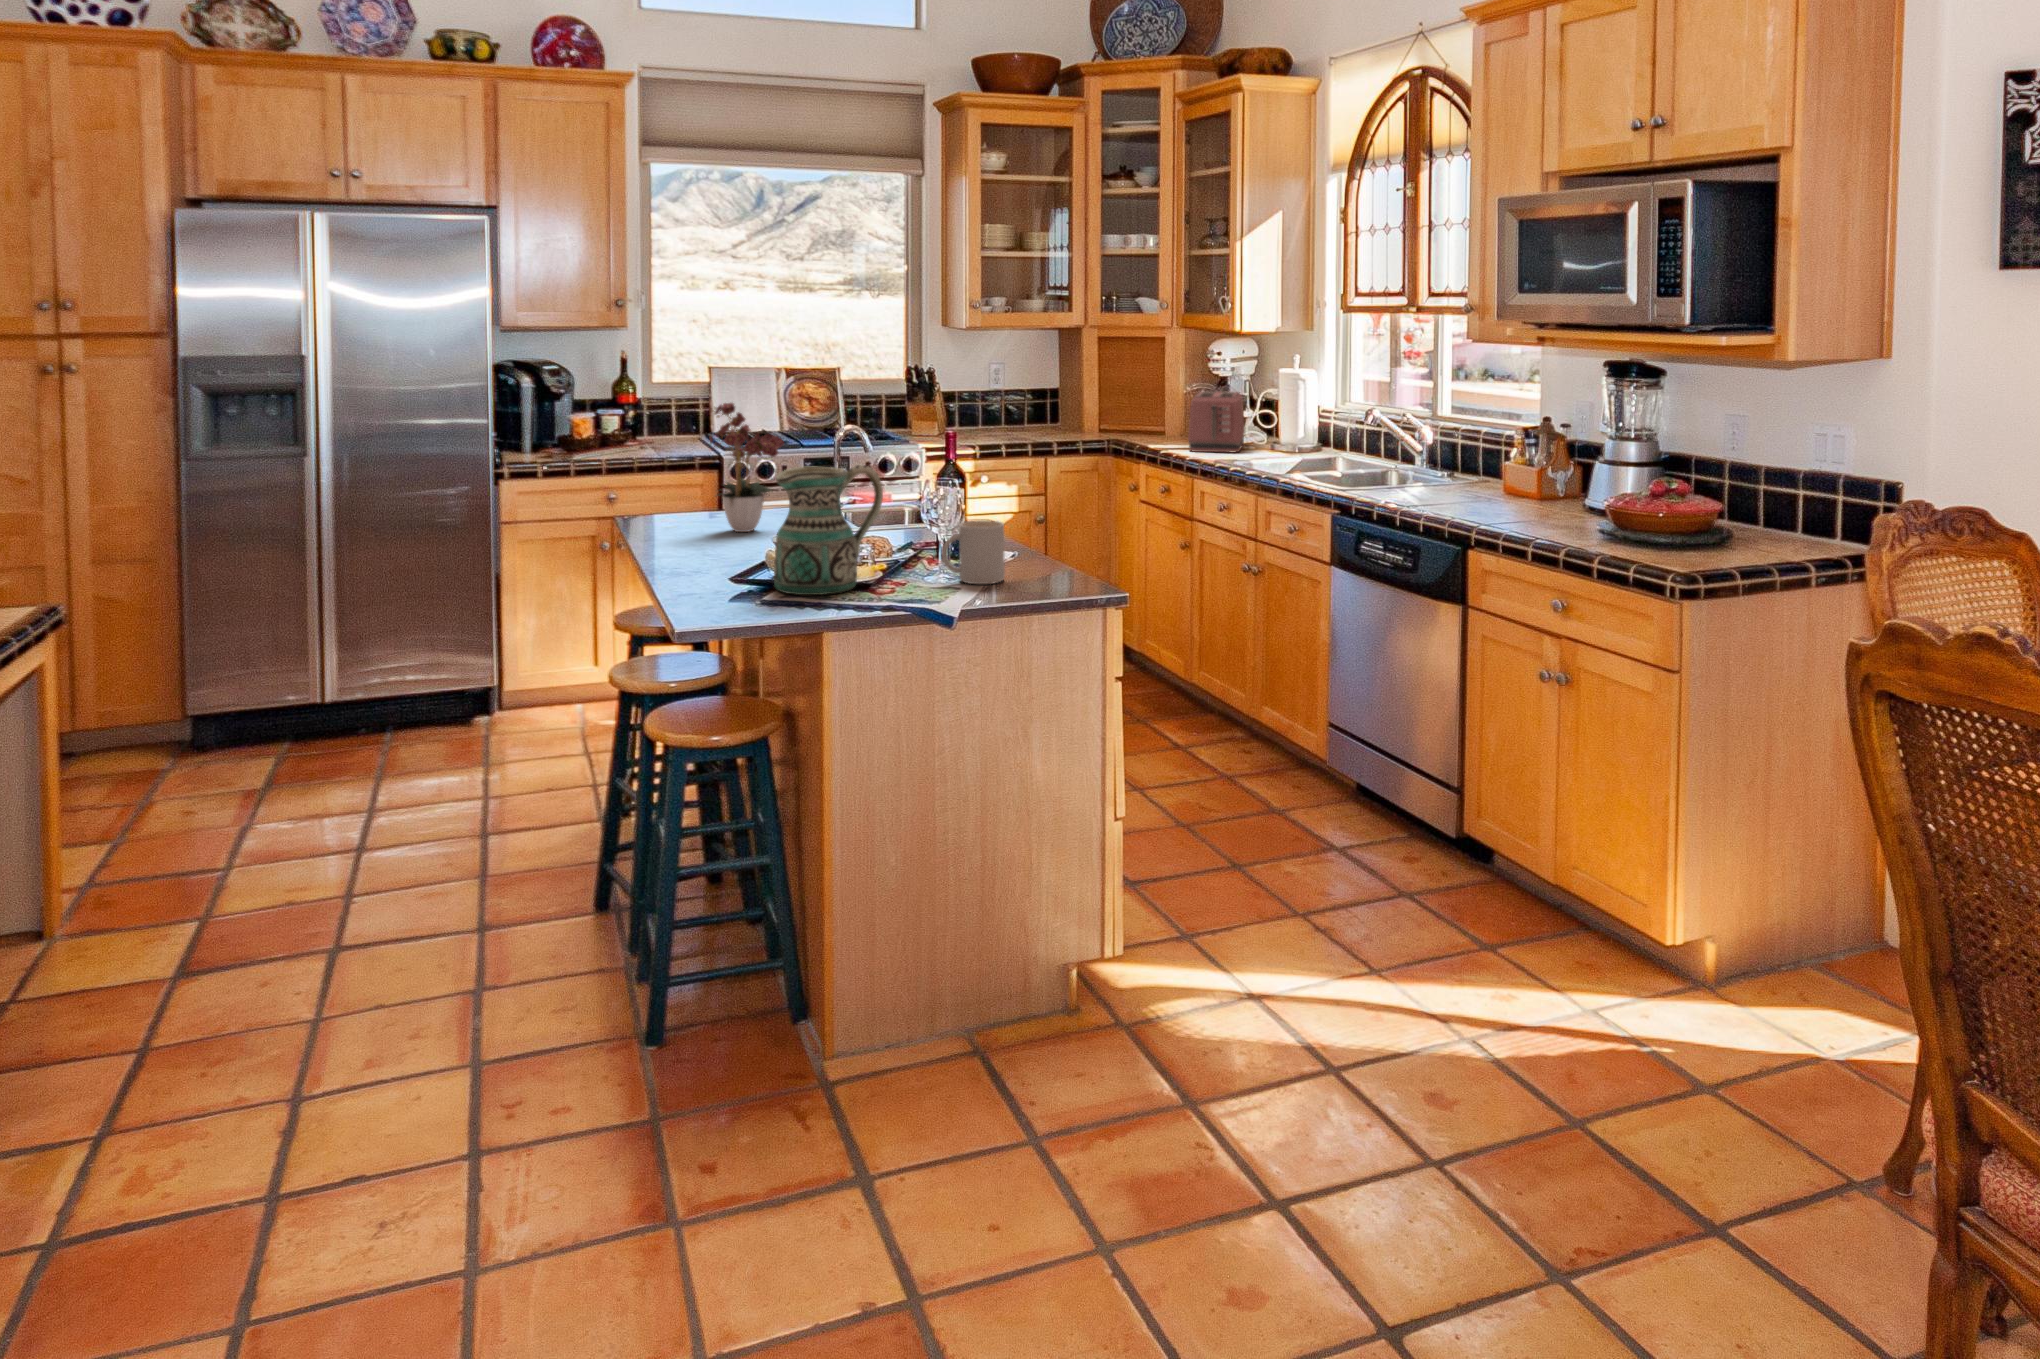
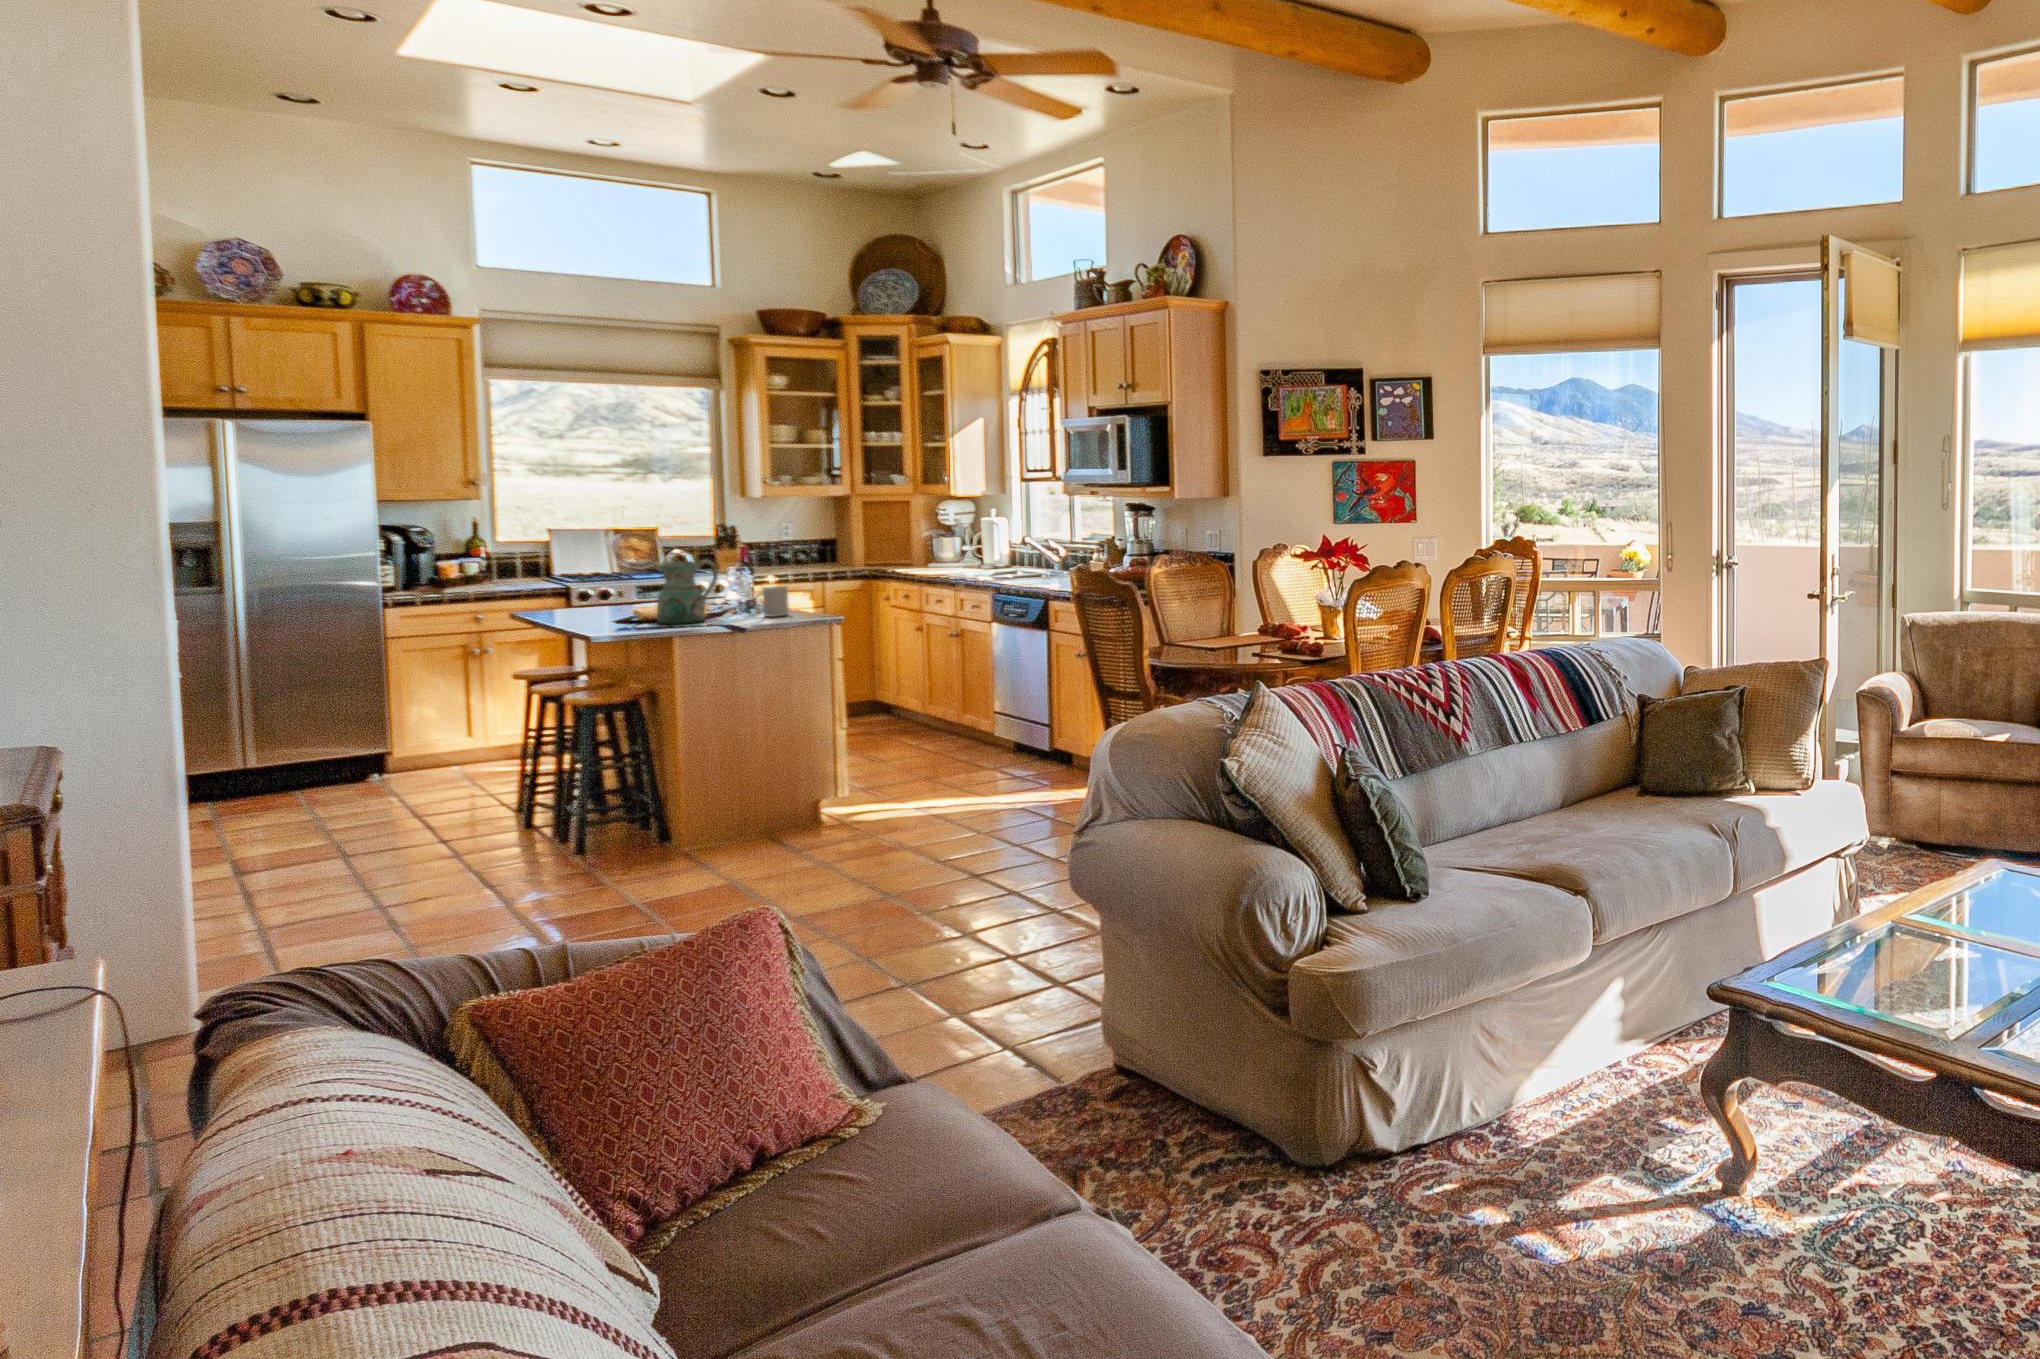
toaster: present [1188,391,1245,452] -> none [921,535,963,573]
flower arrangement: present [710,403,784,532] -> none [592,533,649,612]

